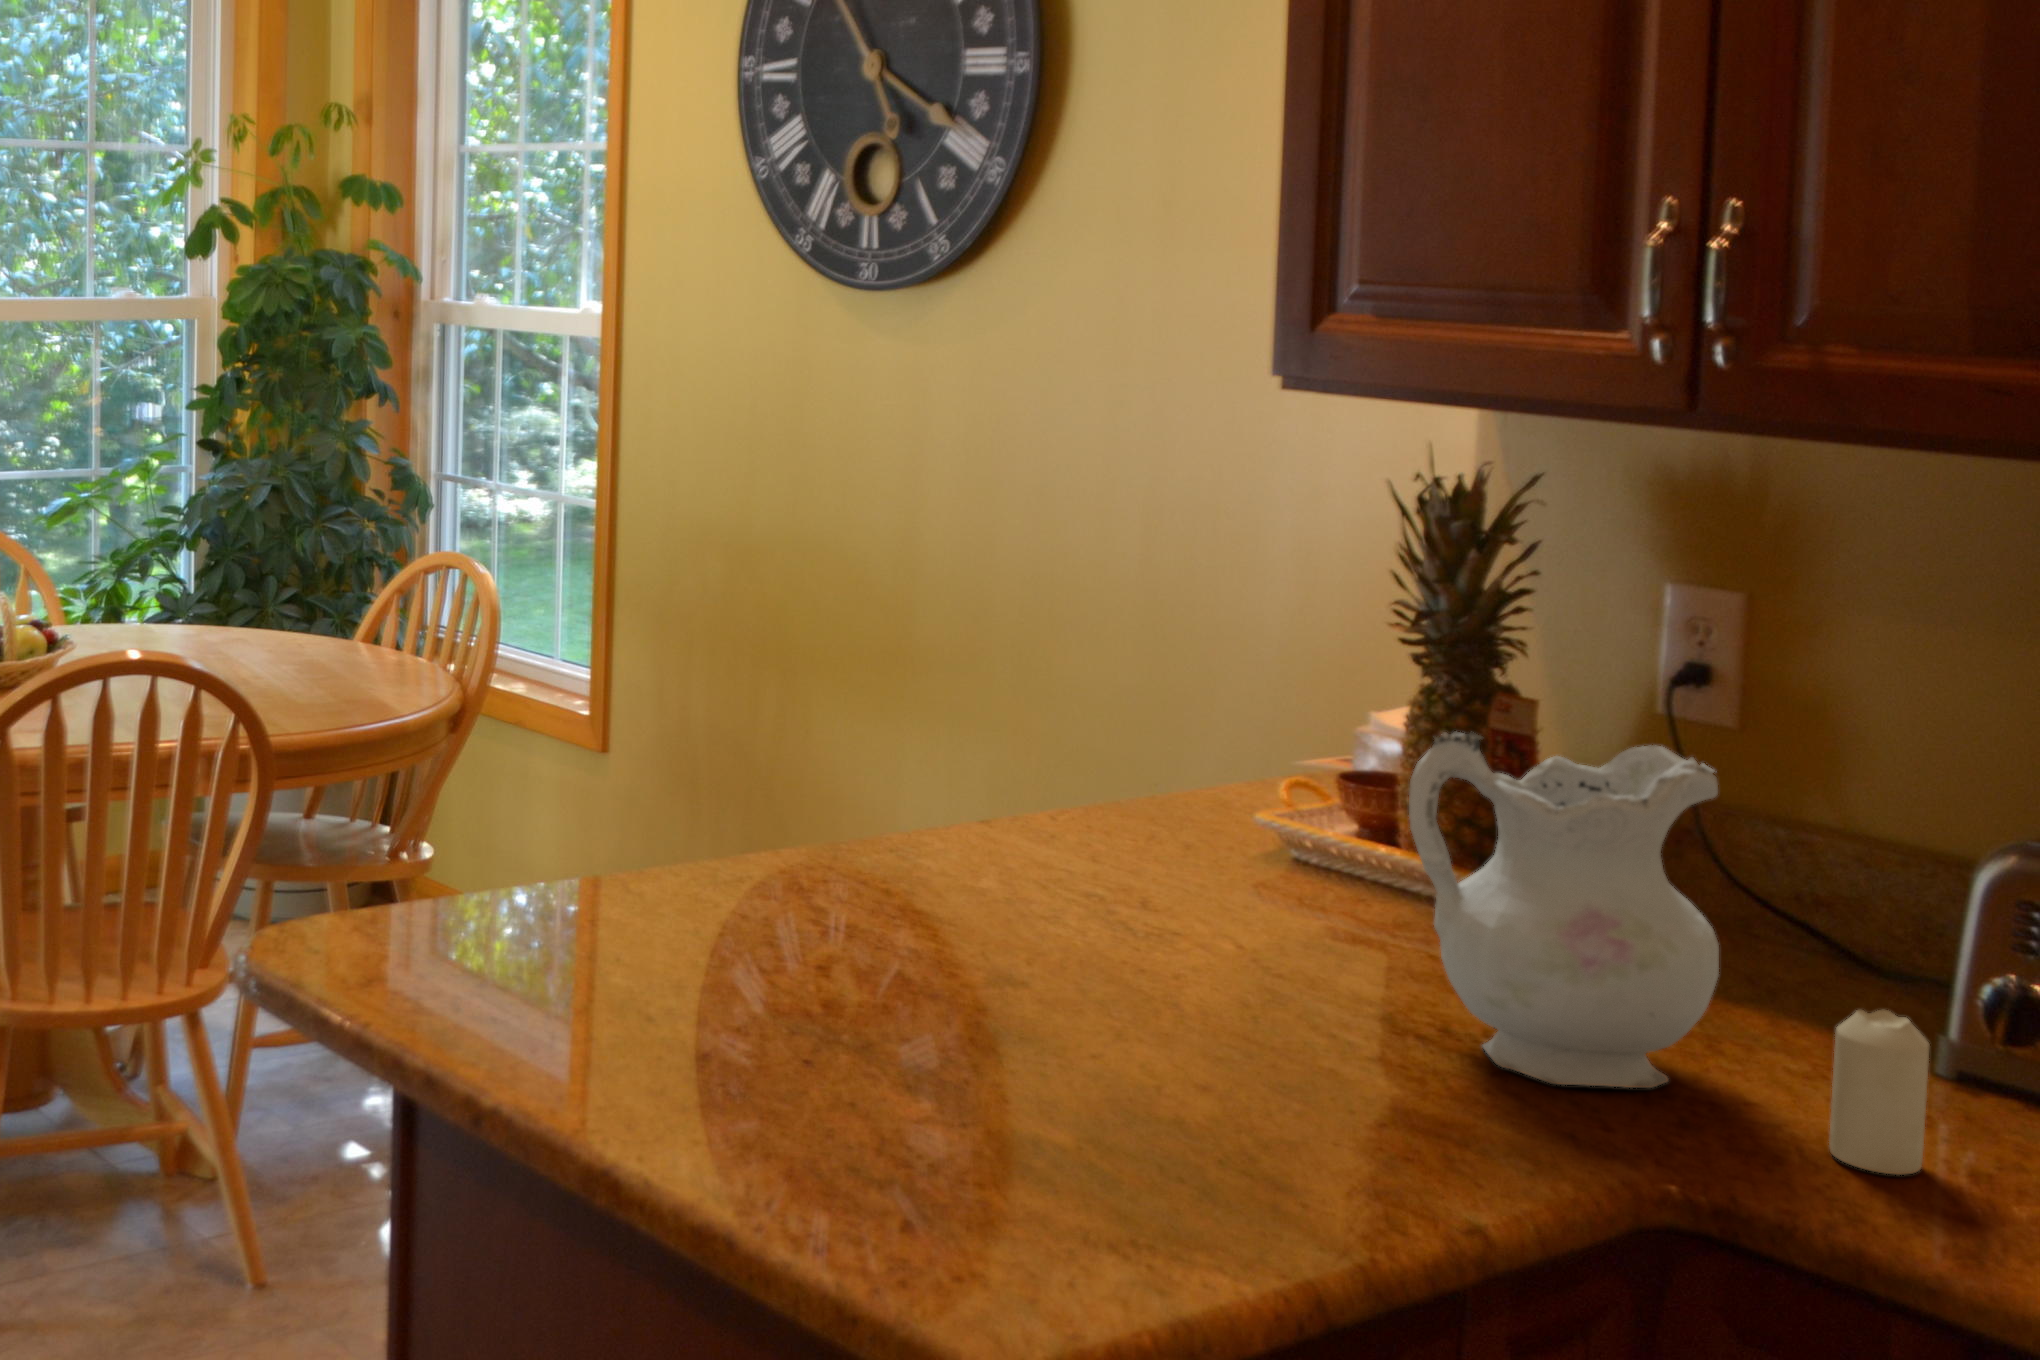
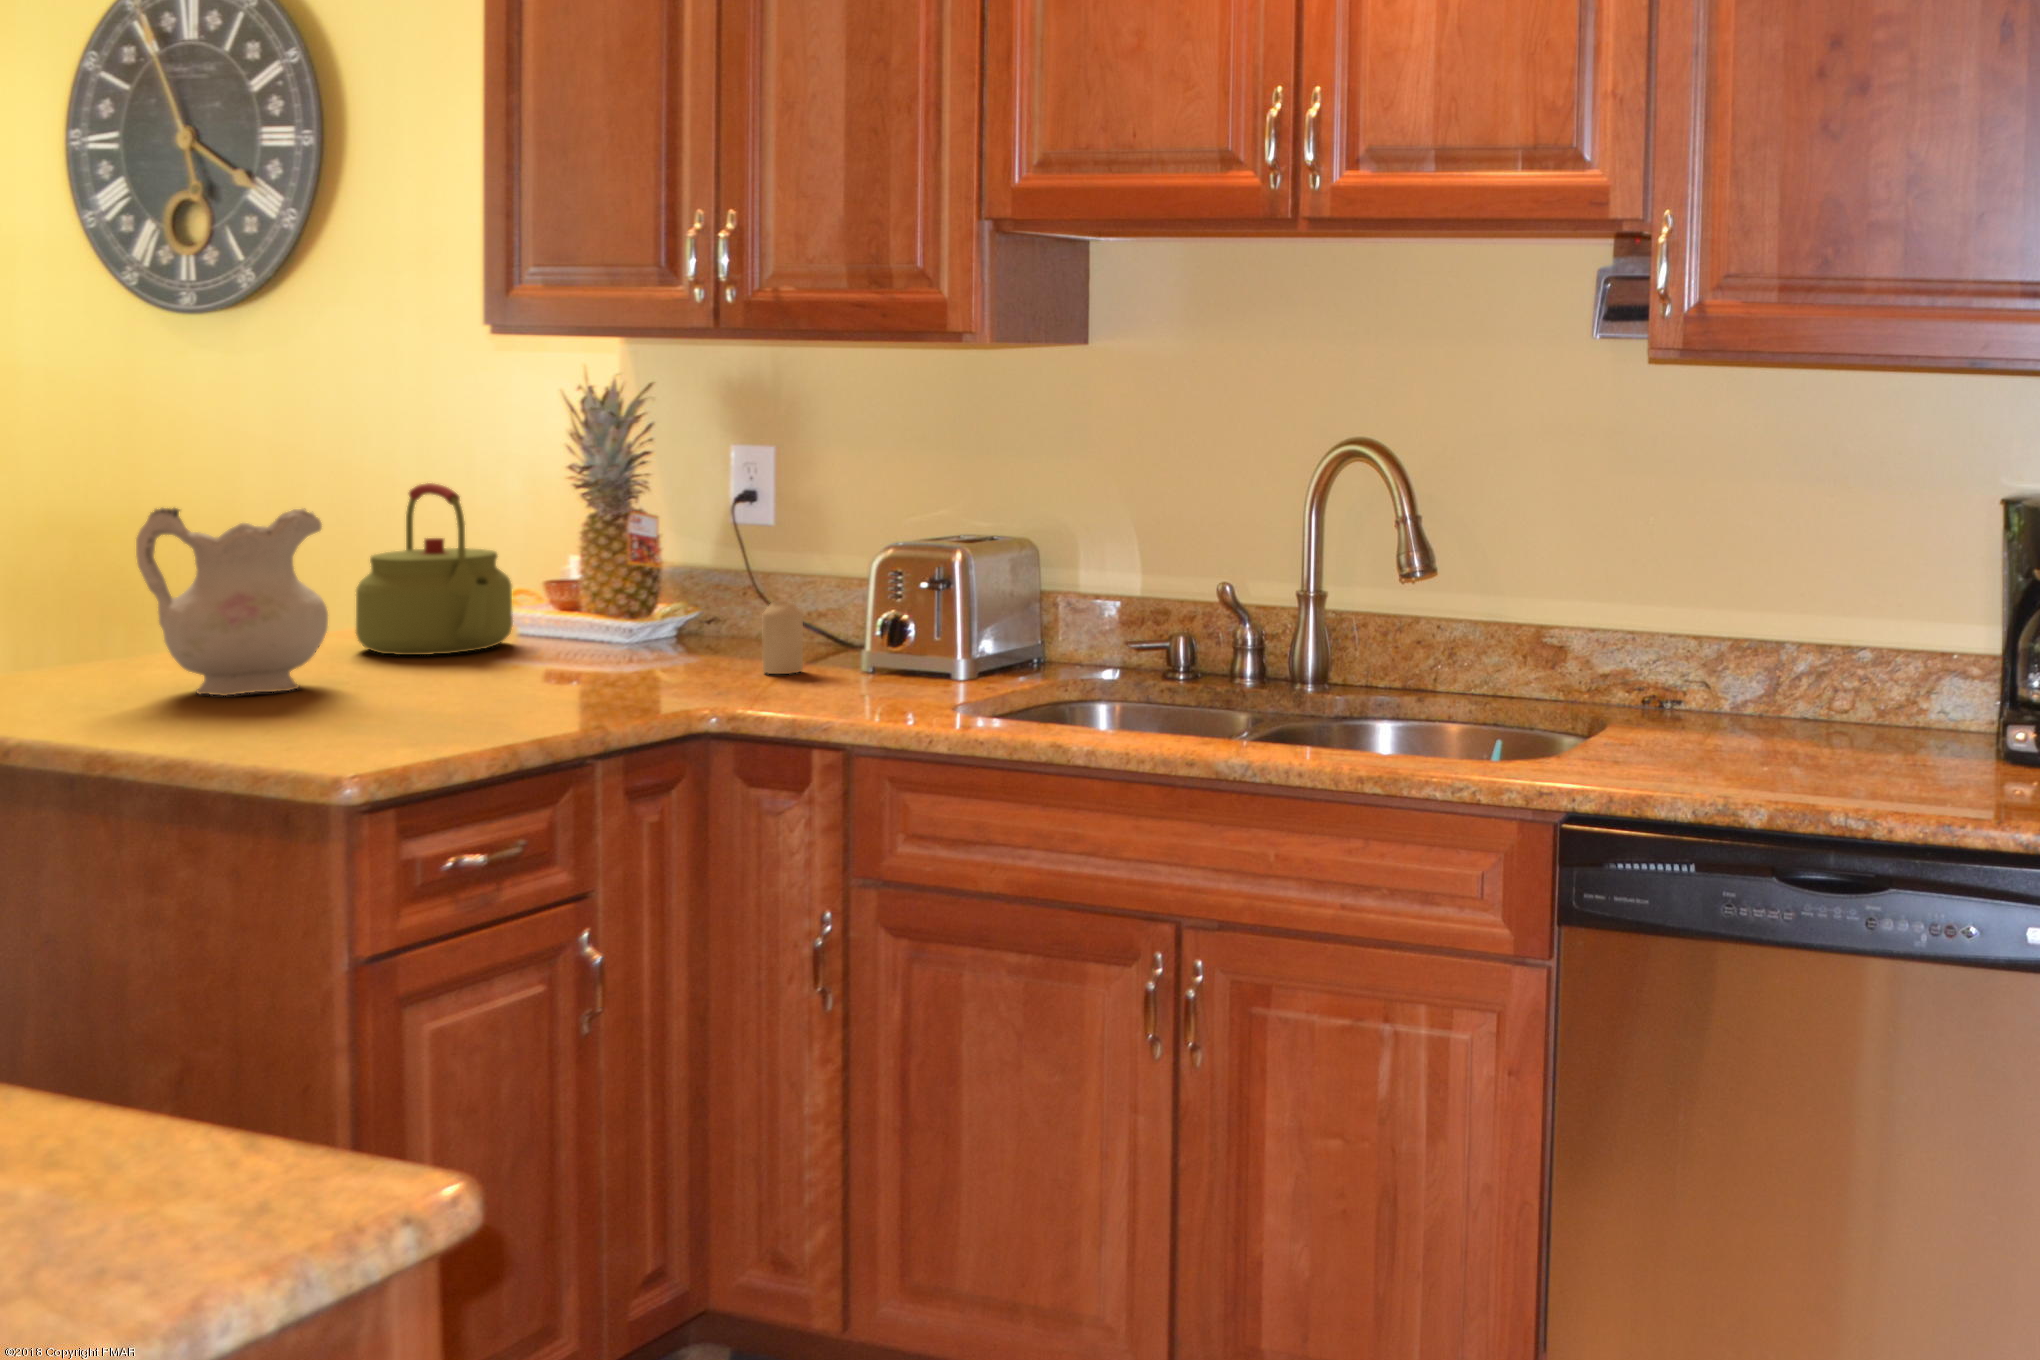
kettle: none [1053,636,1302,943] -> present [356,483,513,655]
ceramic pitcher: present [1409,732,1719,1088] -> present [136,508,328,696]

